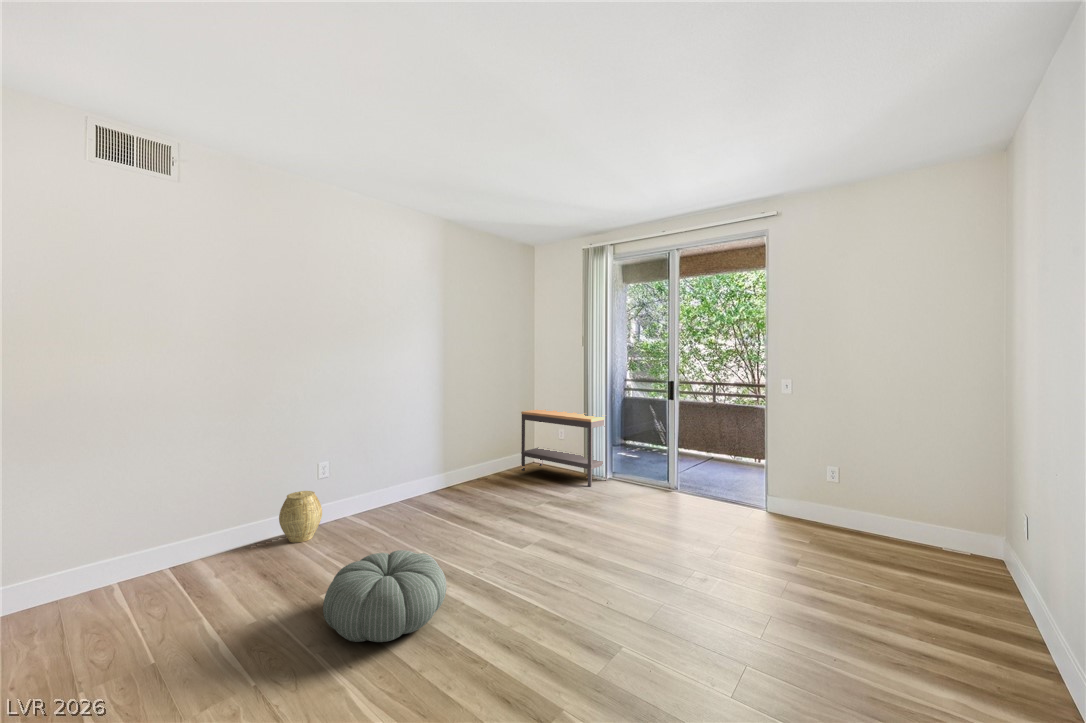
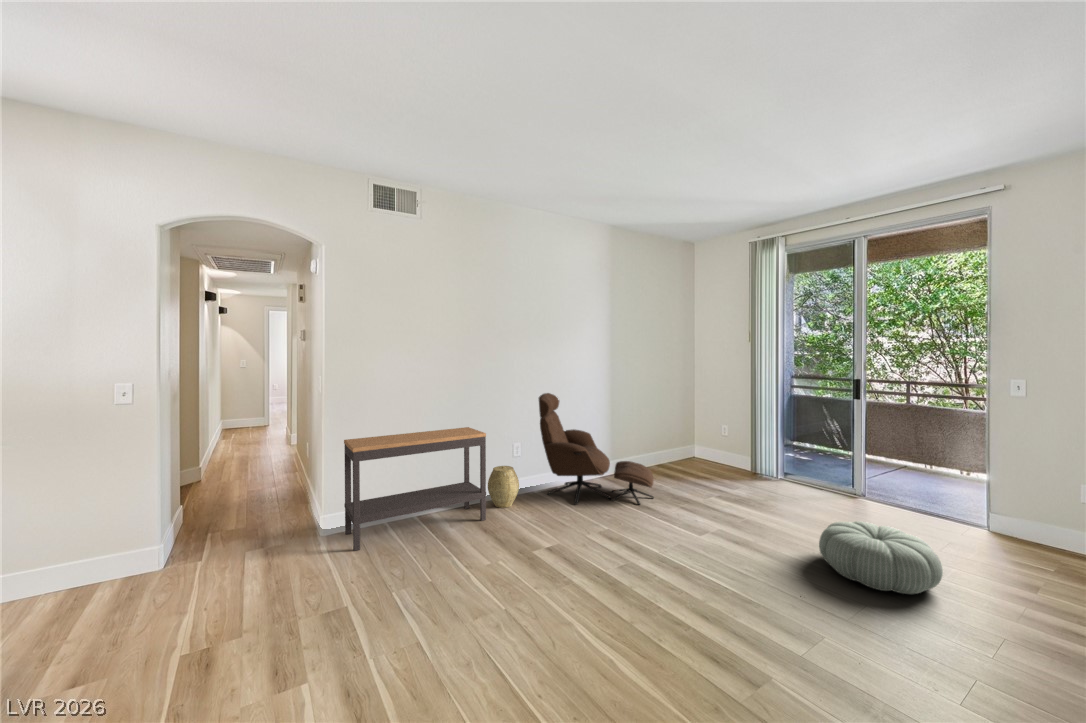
lounge chair: none [349,402,484,529] -> present [539,393,654,505]
console table: present [521,410,605,486] -> present [344,427,486,551]
pouf: present [323,550,446,642] -> present [819,521,943,594]

